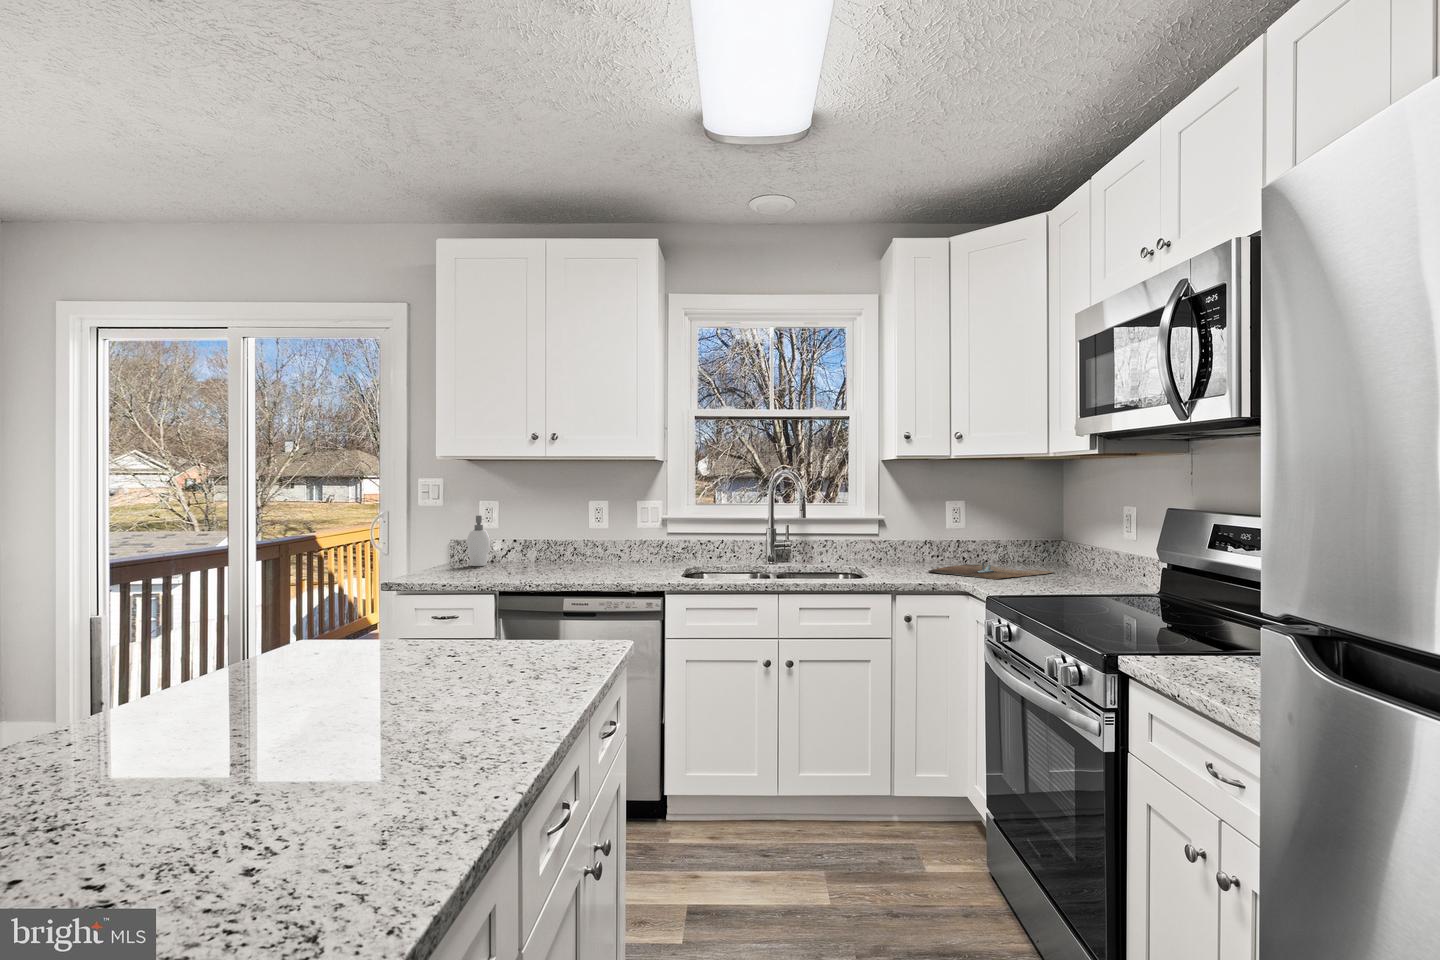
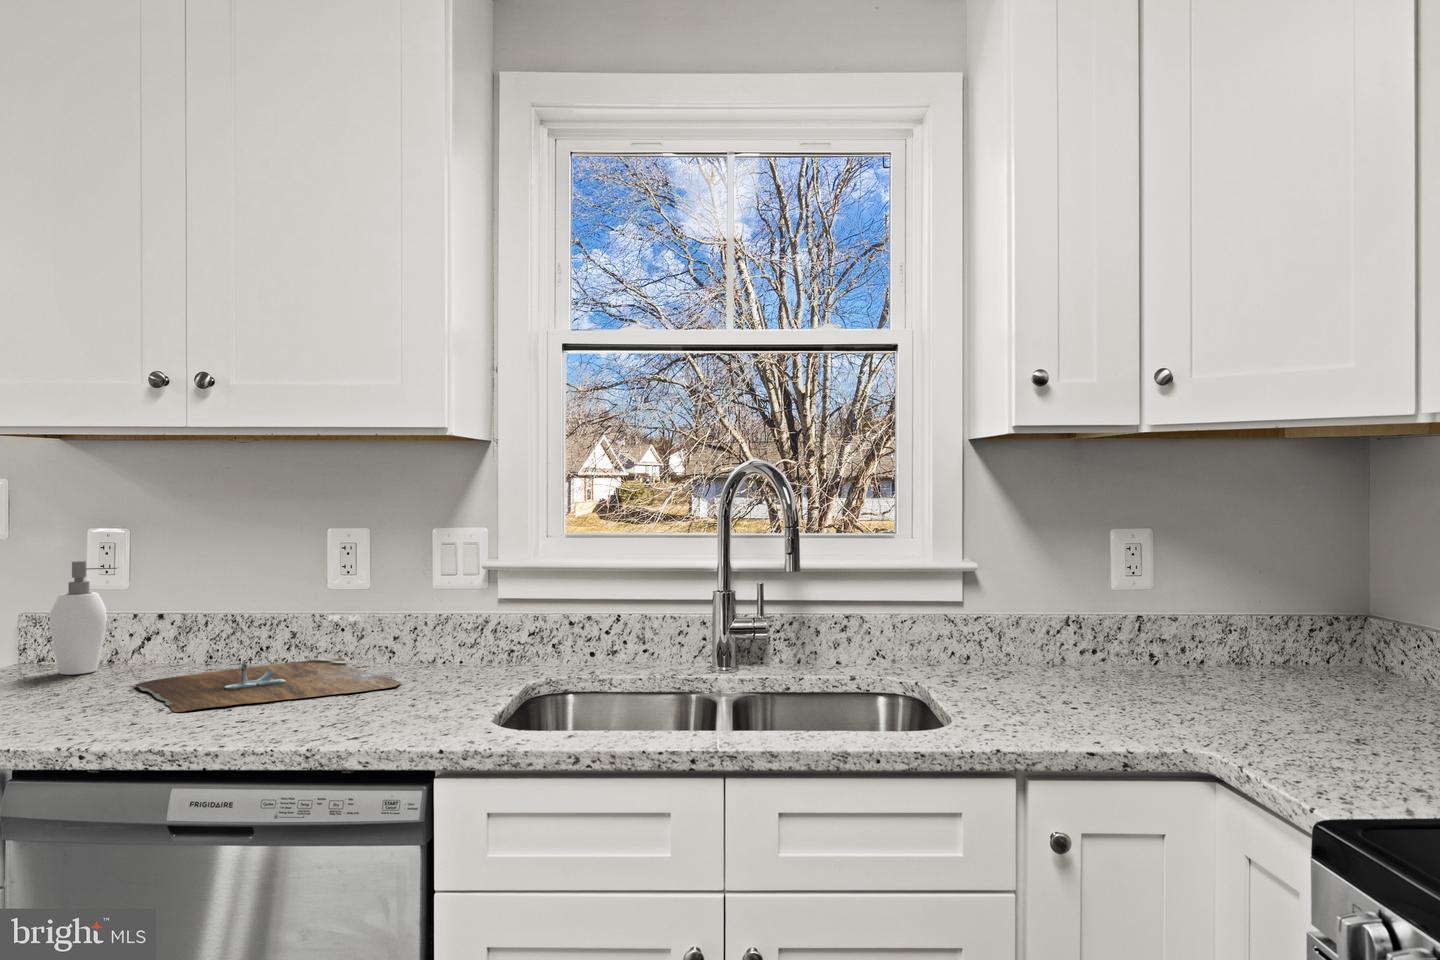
cutting board: present [928,562,1053,579] -> present [135,658,402,712]

